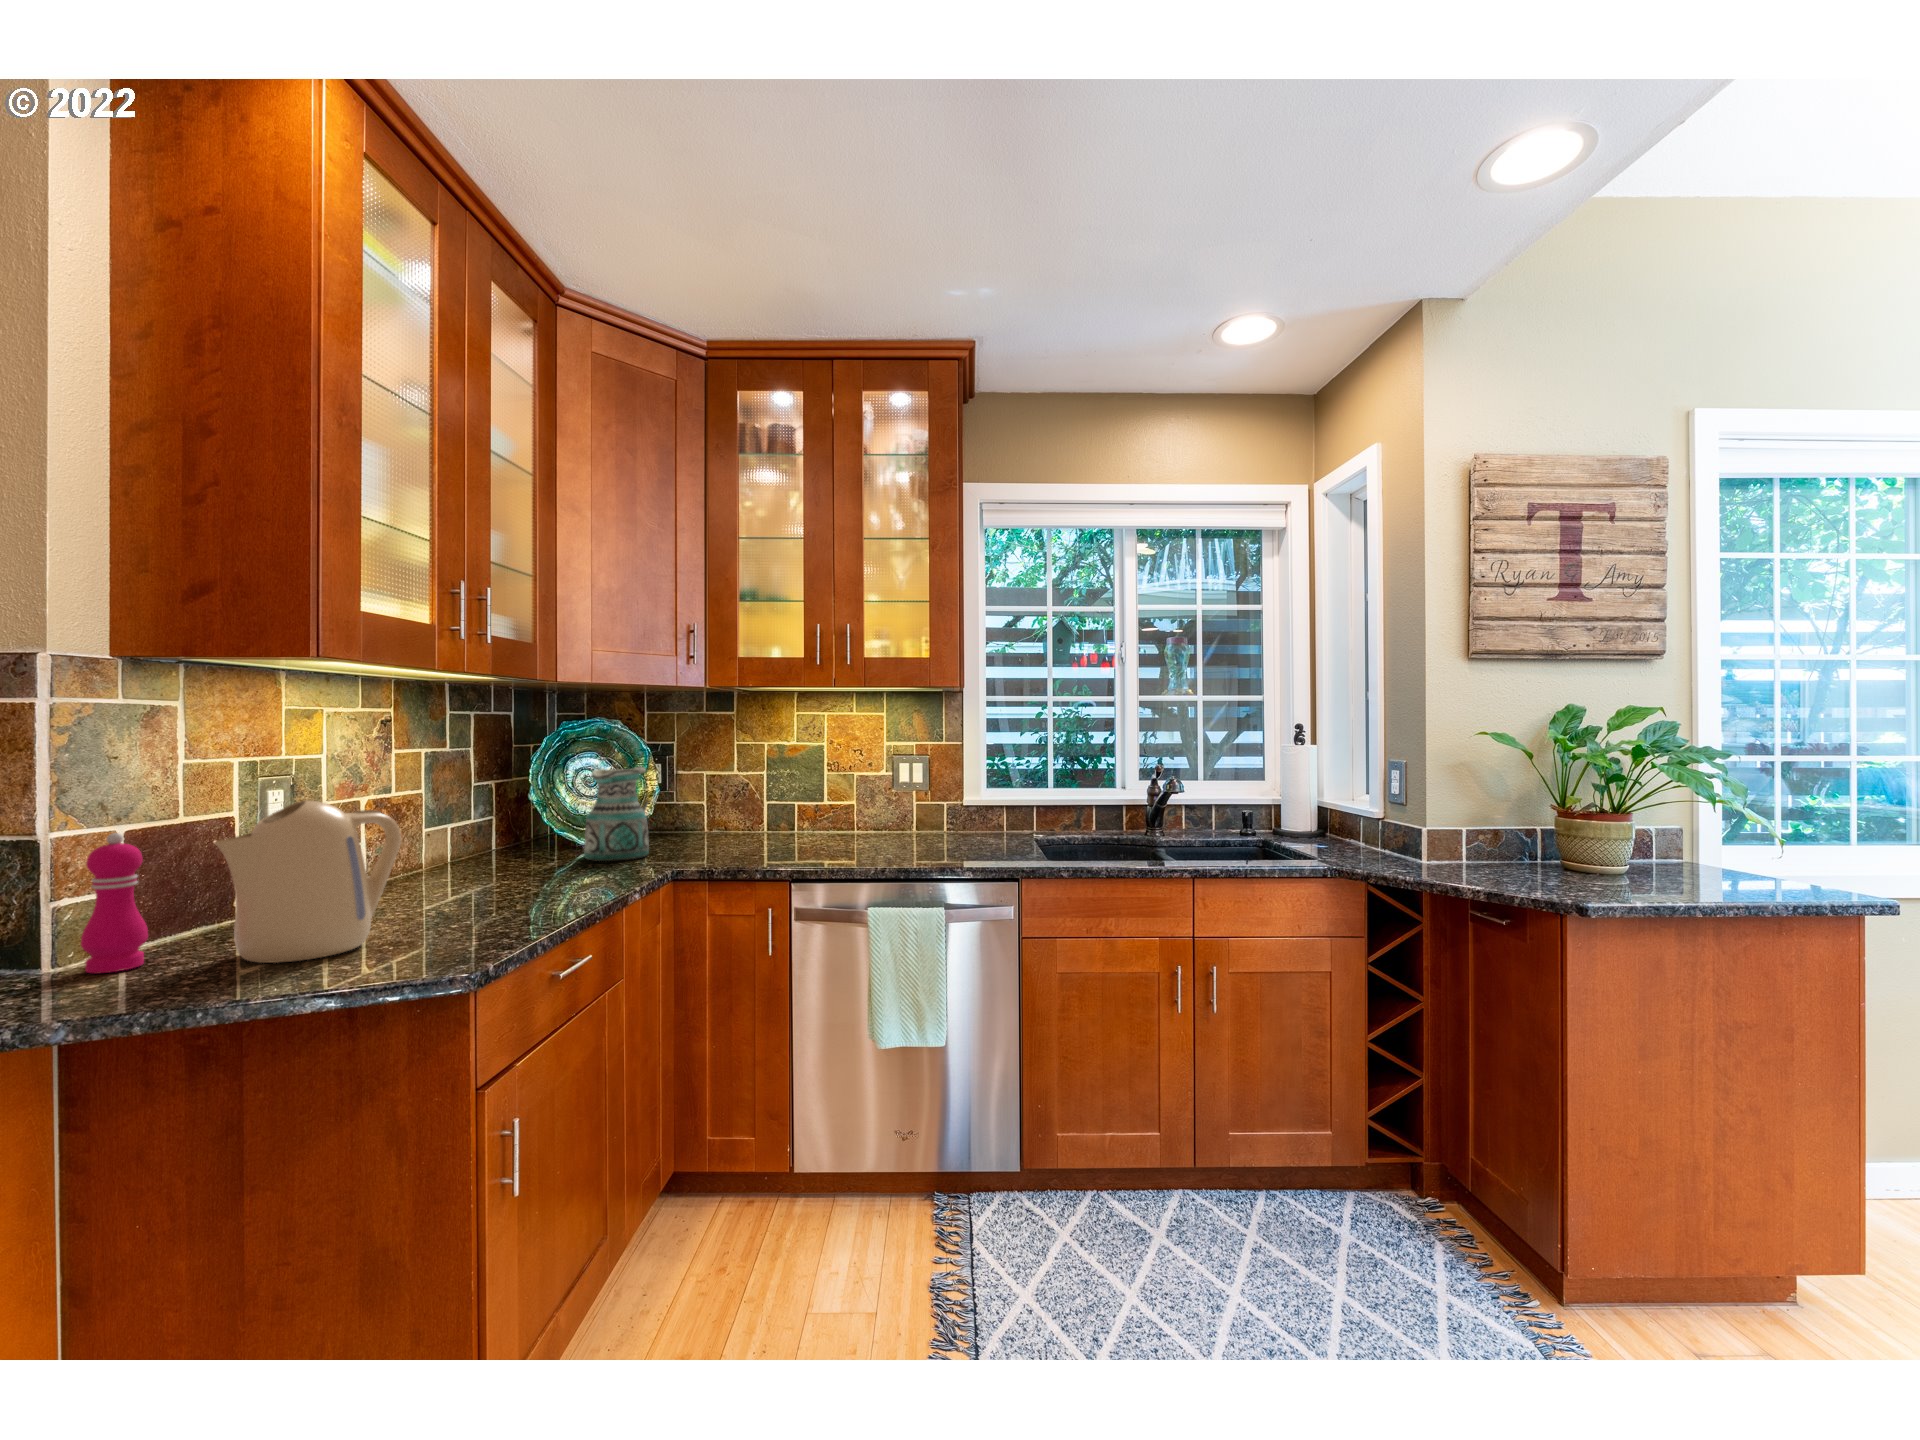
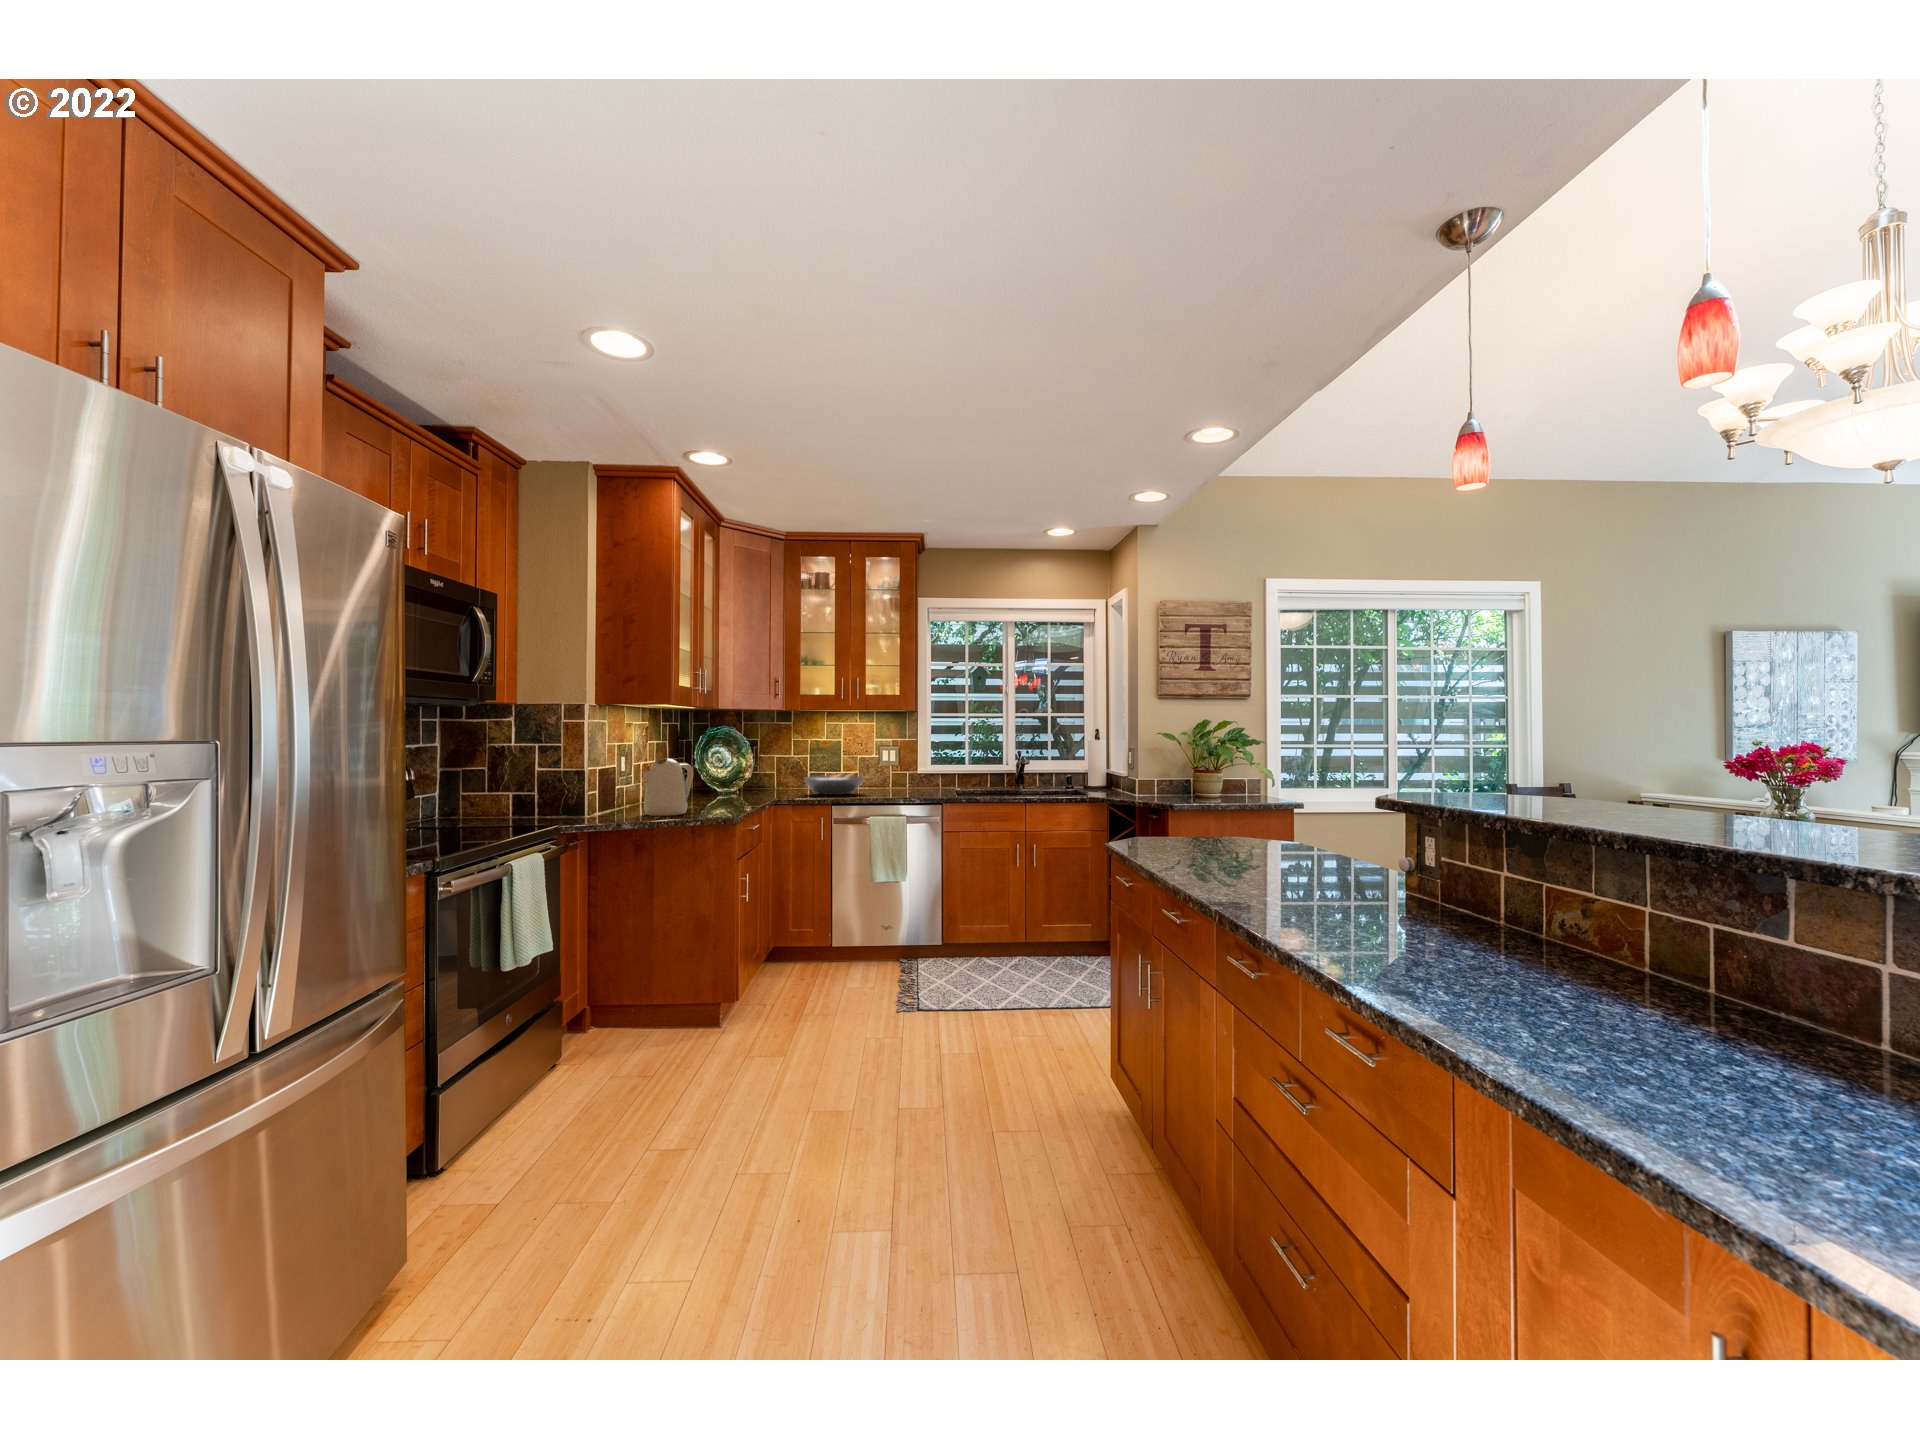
ceramic pitcher: present [584,766,649,861] -> none [724,751,755,798]
fruit bowl: none [745,808,863,852] -> present [804,773,864,795]
pepper mill: present [81,833,148,973] -> none [599,768,618,817]

